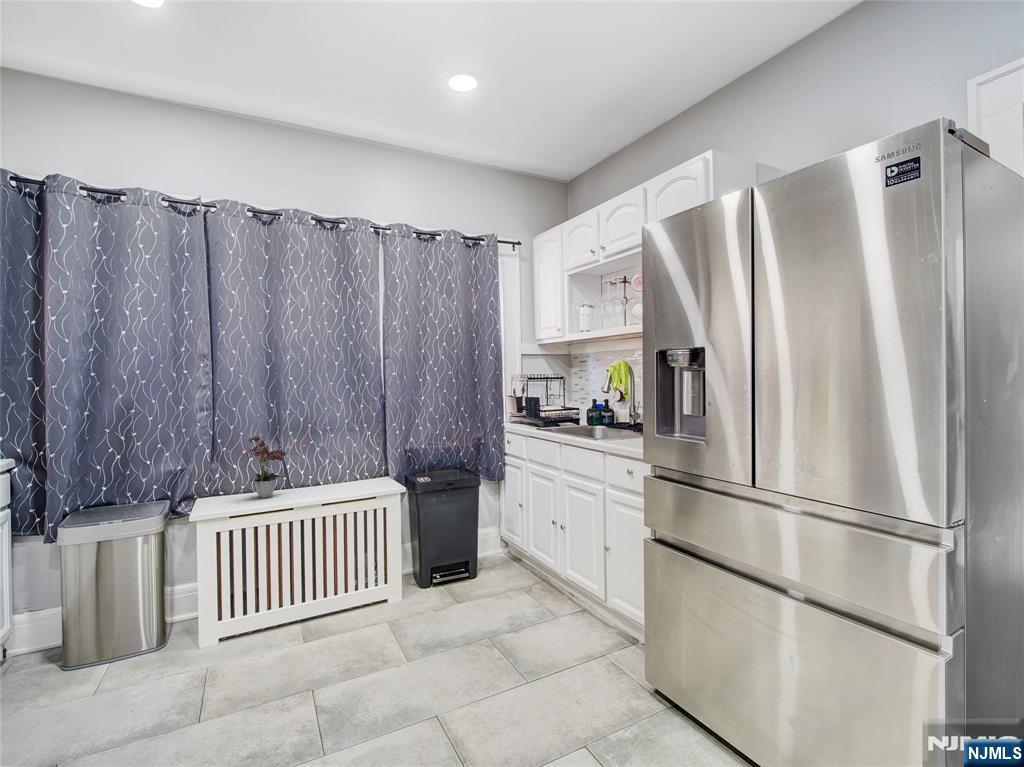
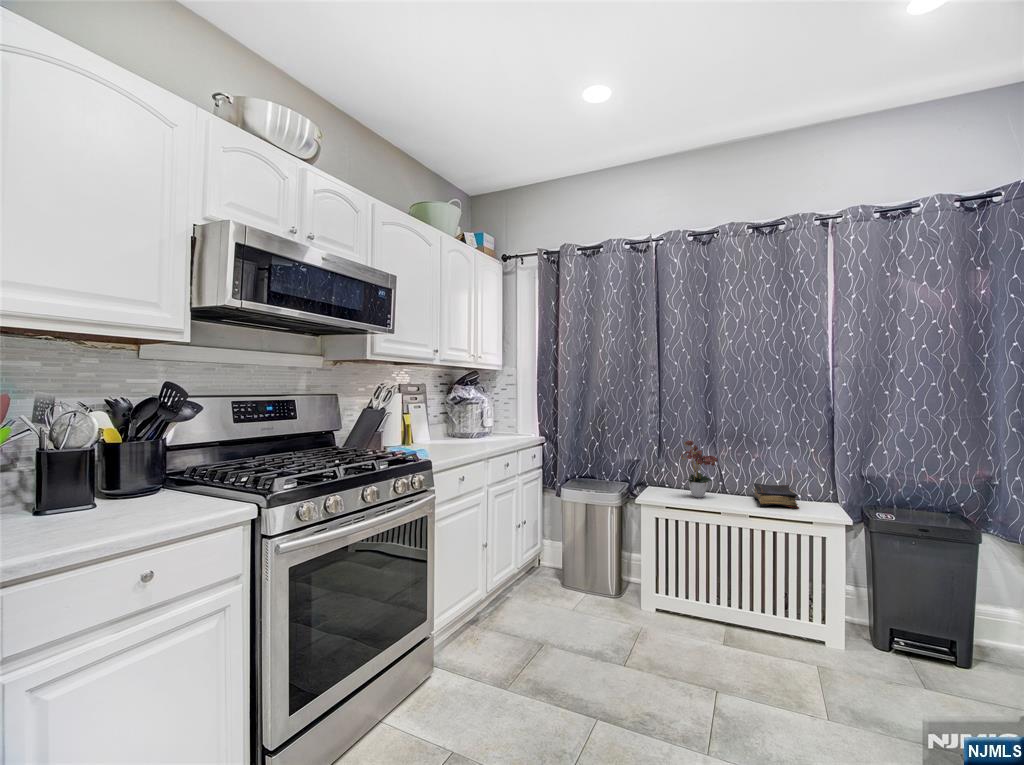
book: none [319,469,365,493] -> present [753,483,799,509]

